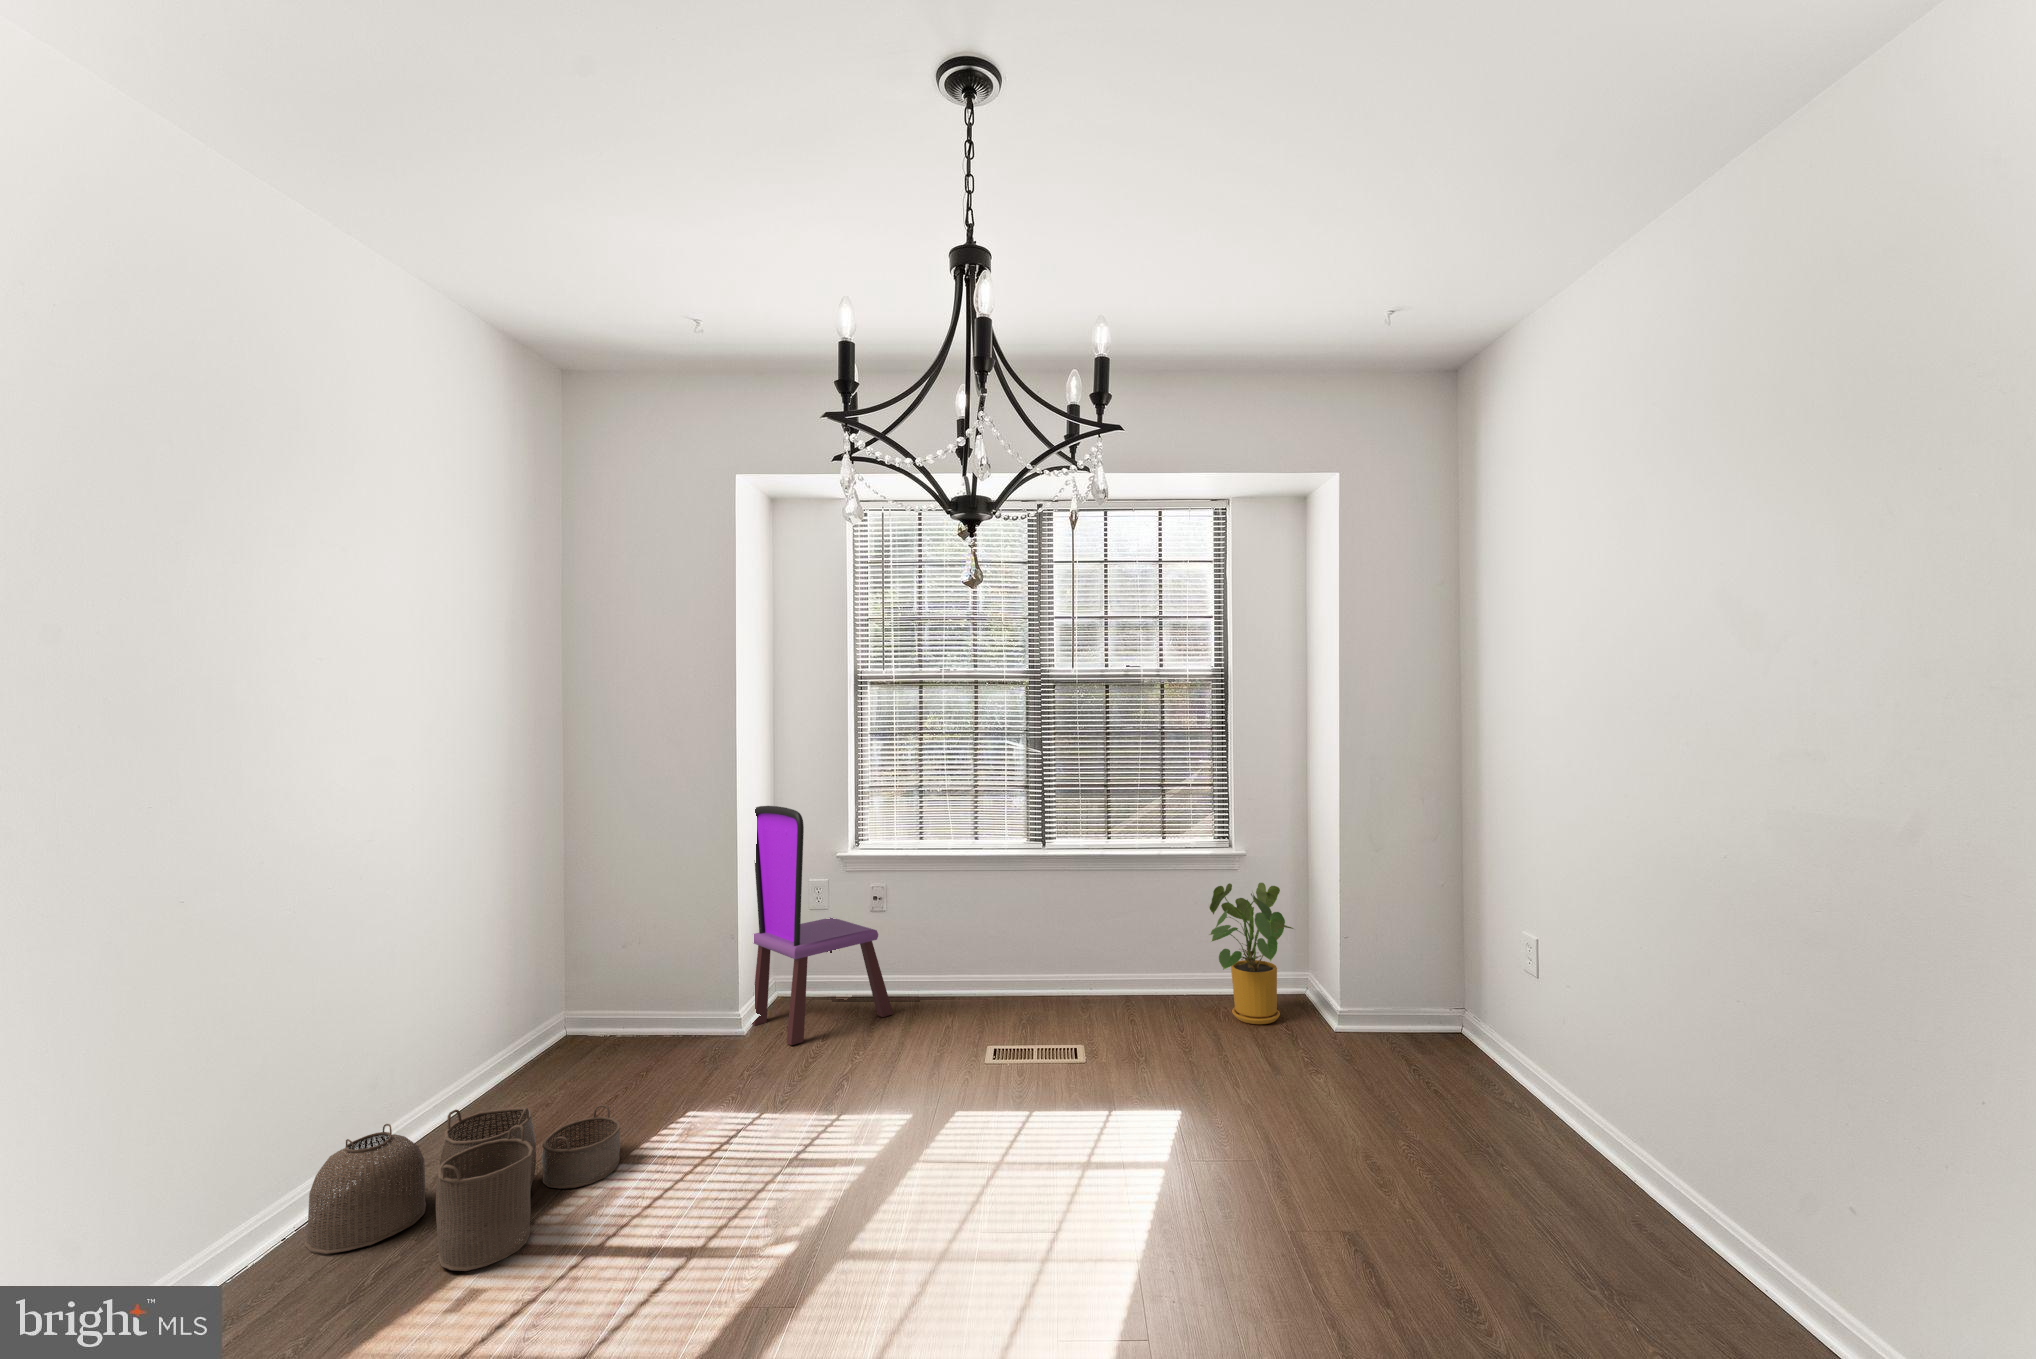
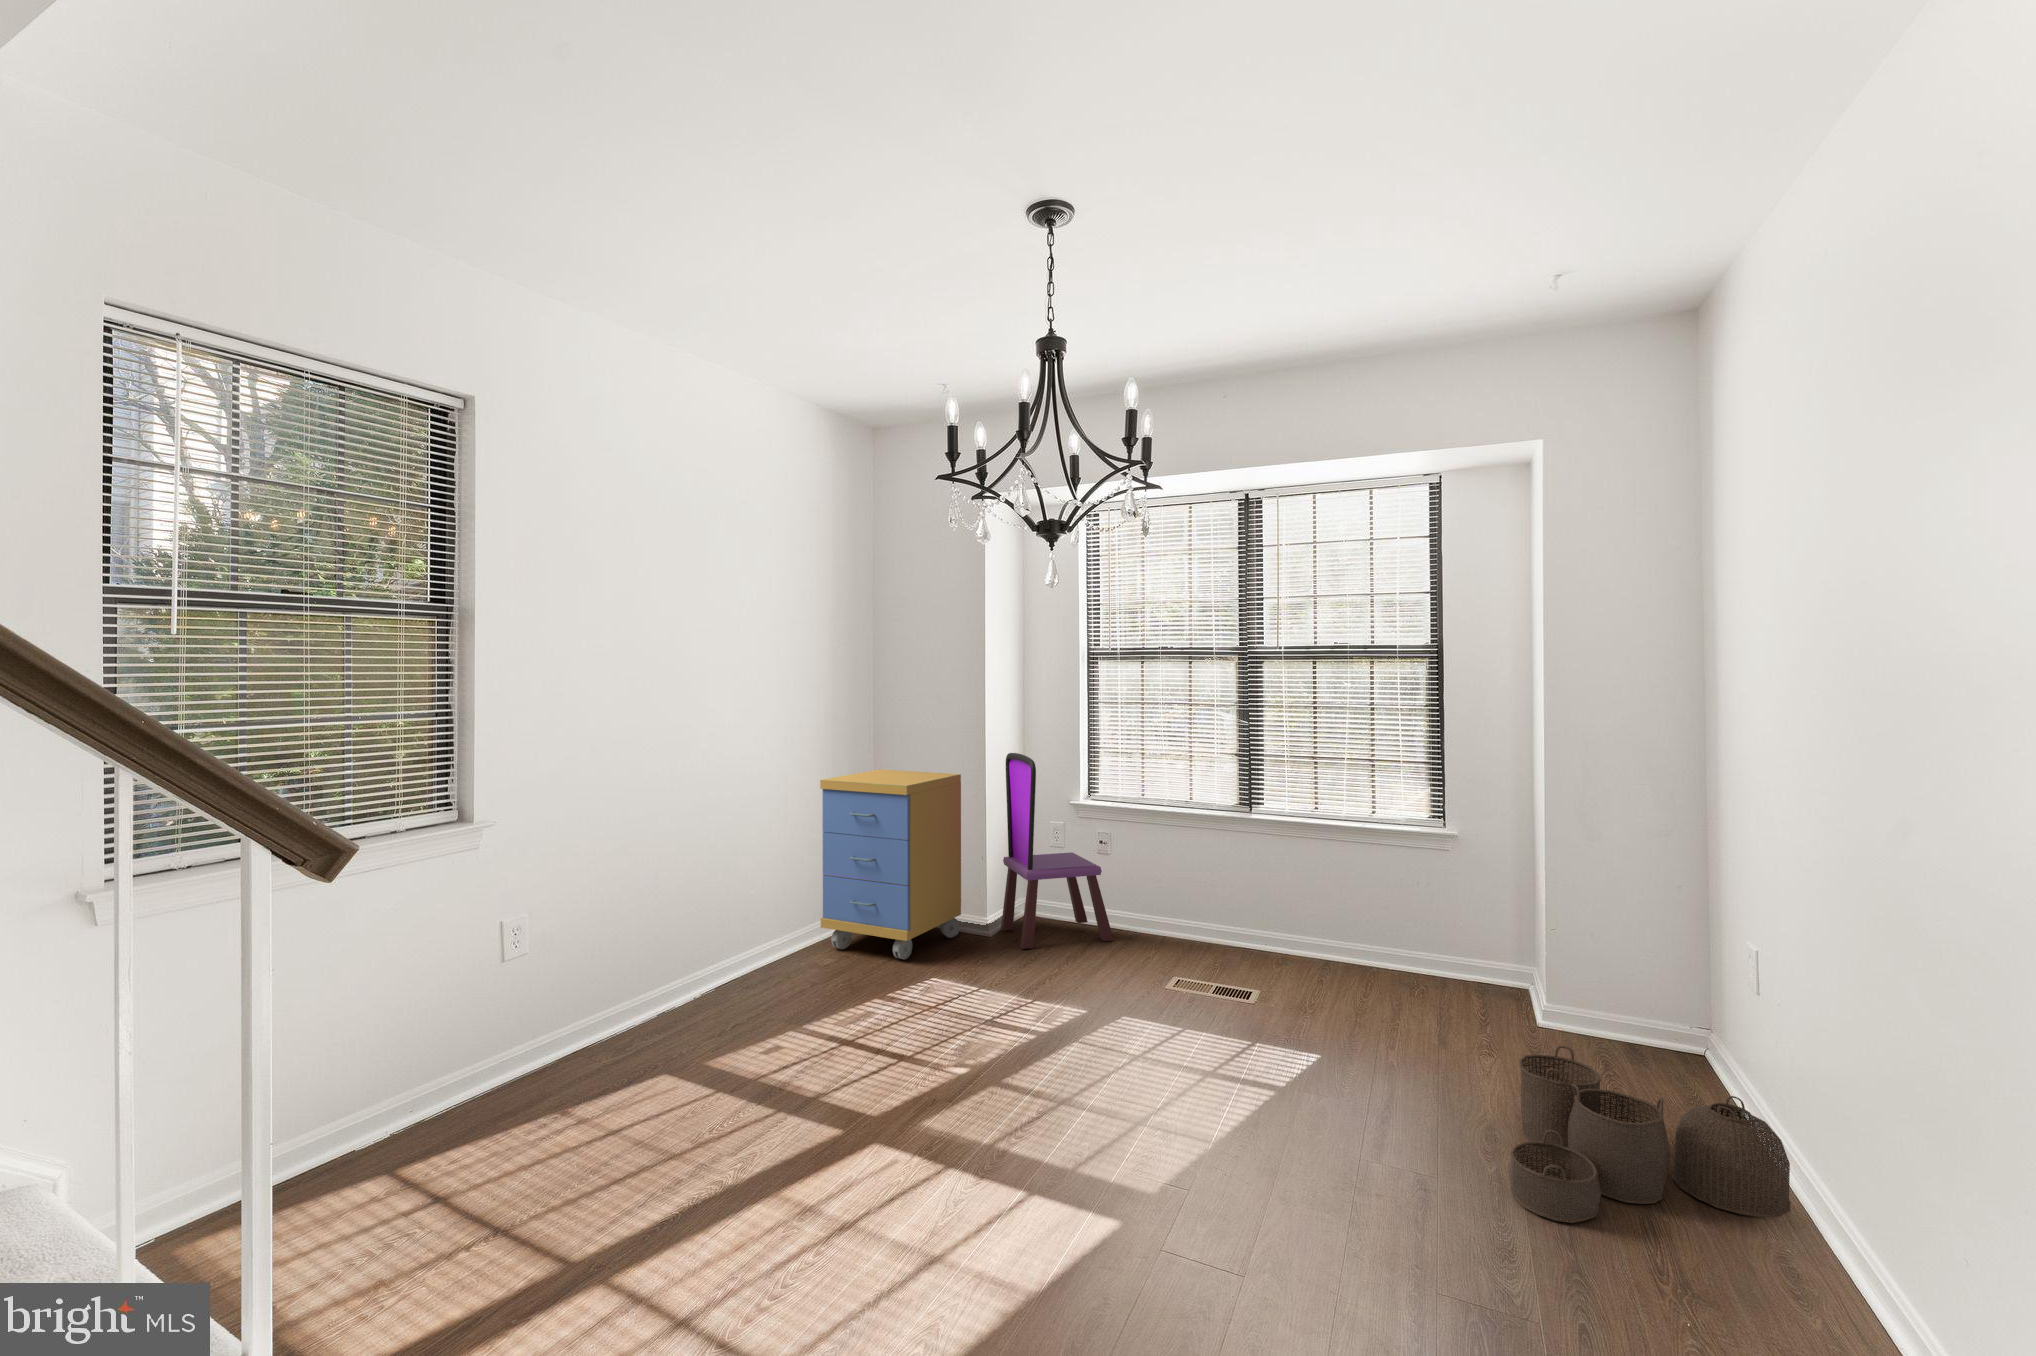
storage cabinet: none [501,837,702,1095] -> present [820,769,961,959]
house plant: present [1209,883,1293,1024] -> none [1399,866,1504,1008]
woven basket: present [305,1105,620,1271] -> present [1510,1046,1791,1223]

